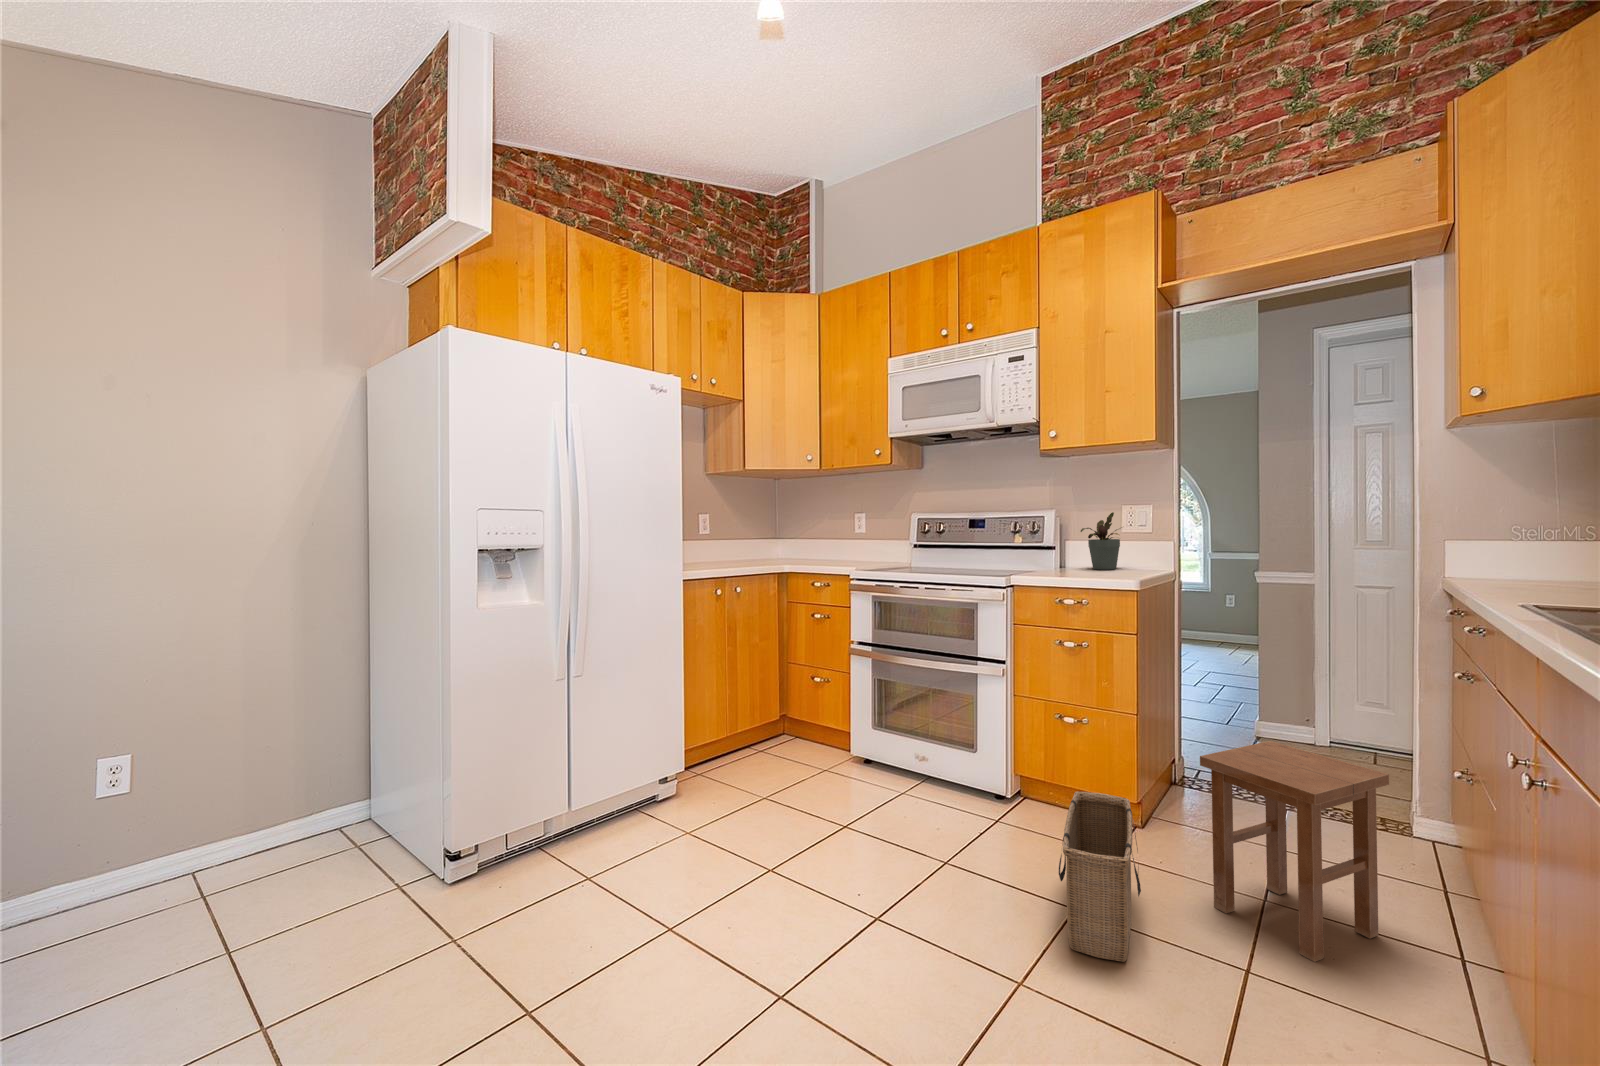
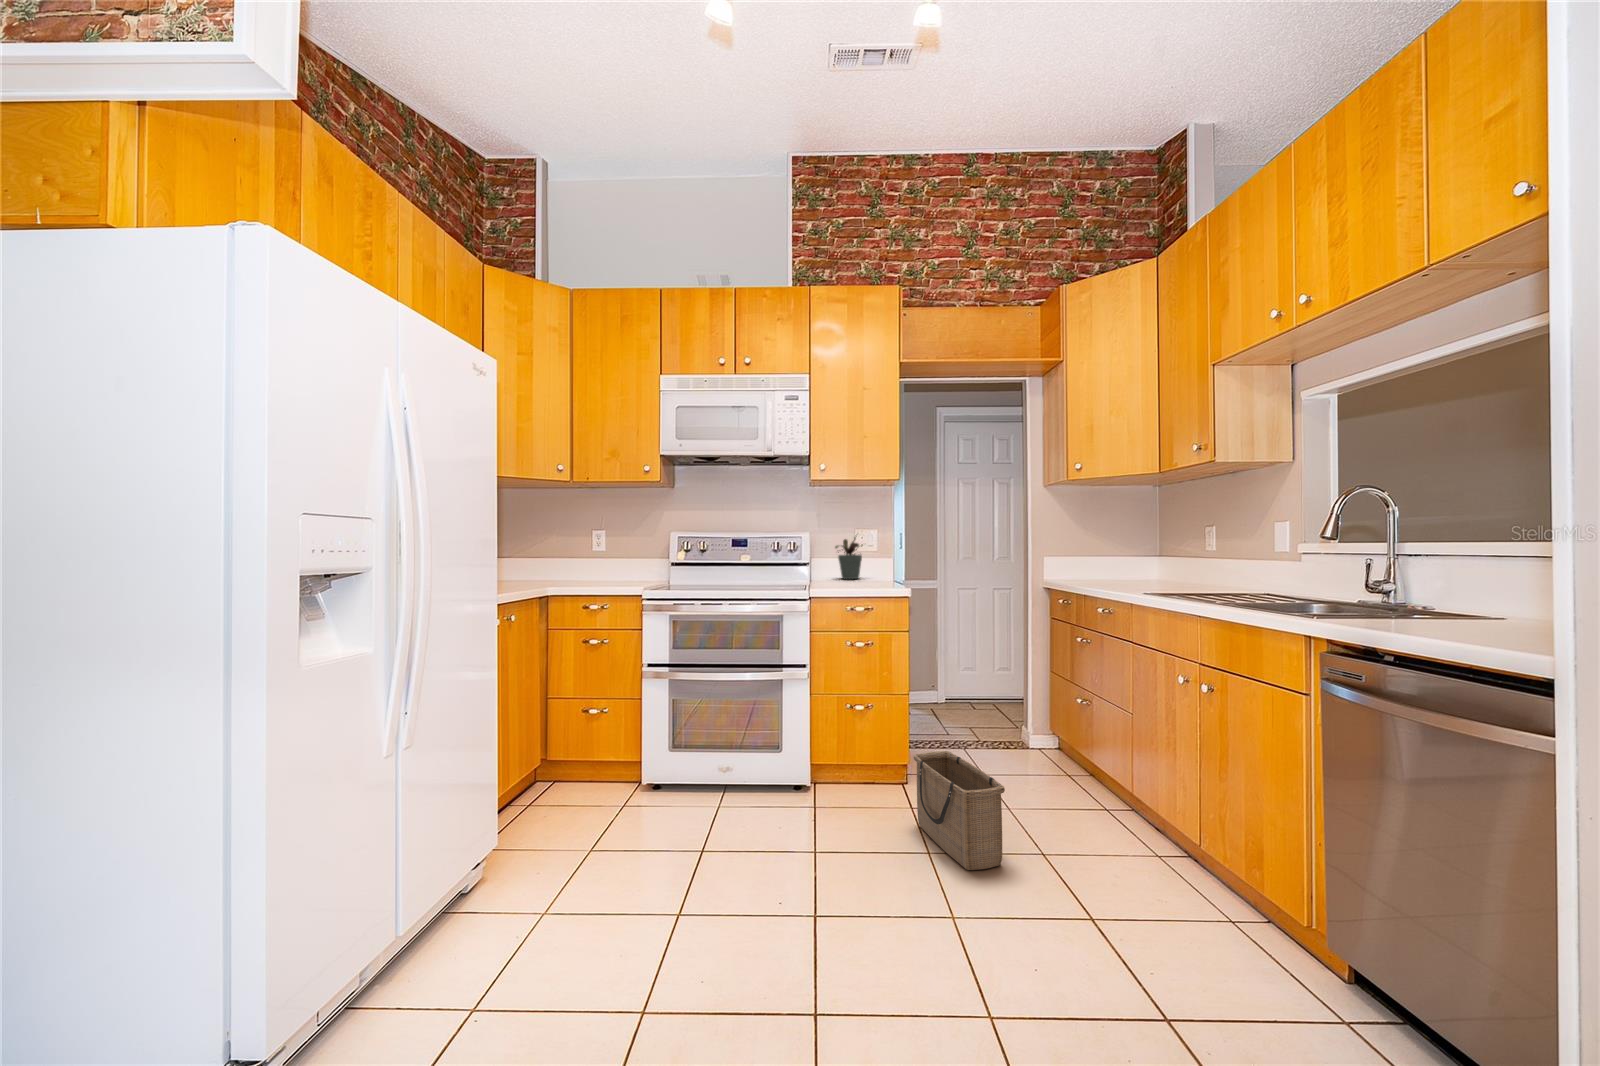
stool: present [1200,741,1389,962] -> none [991,692,1080,827]

